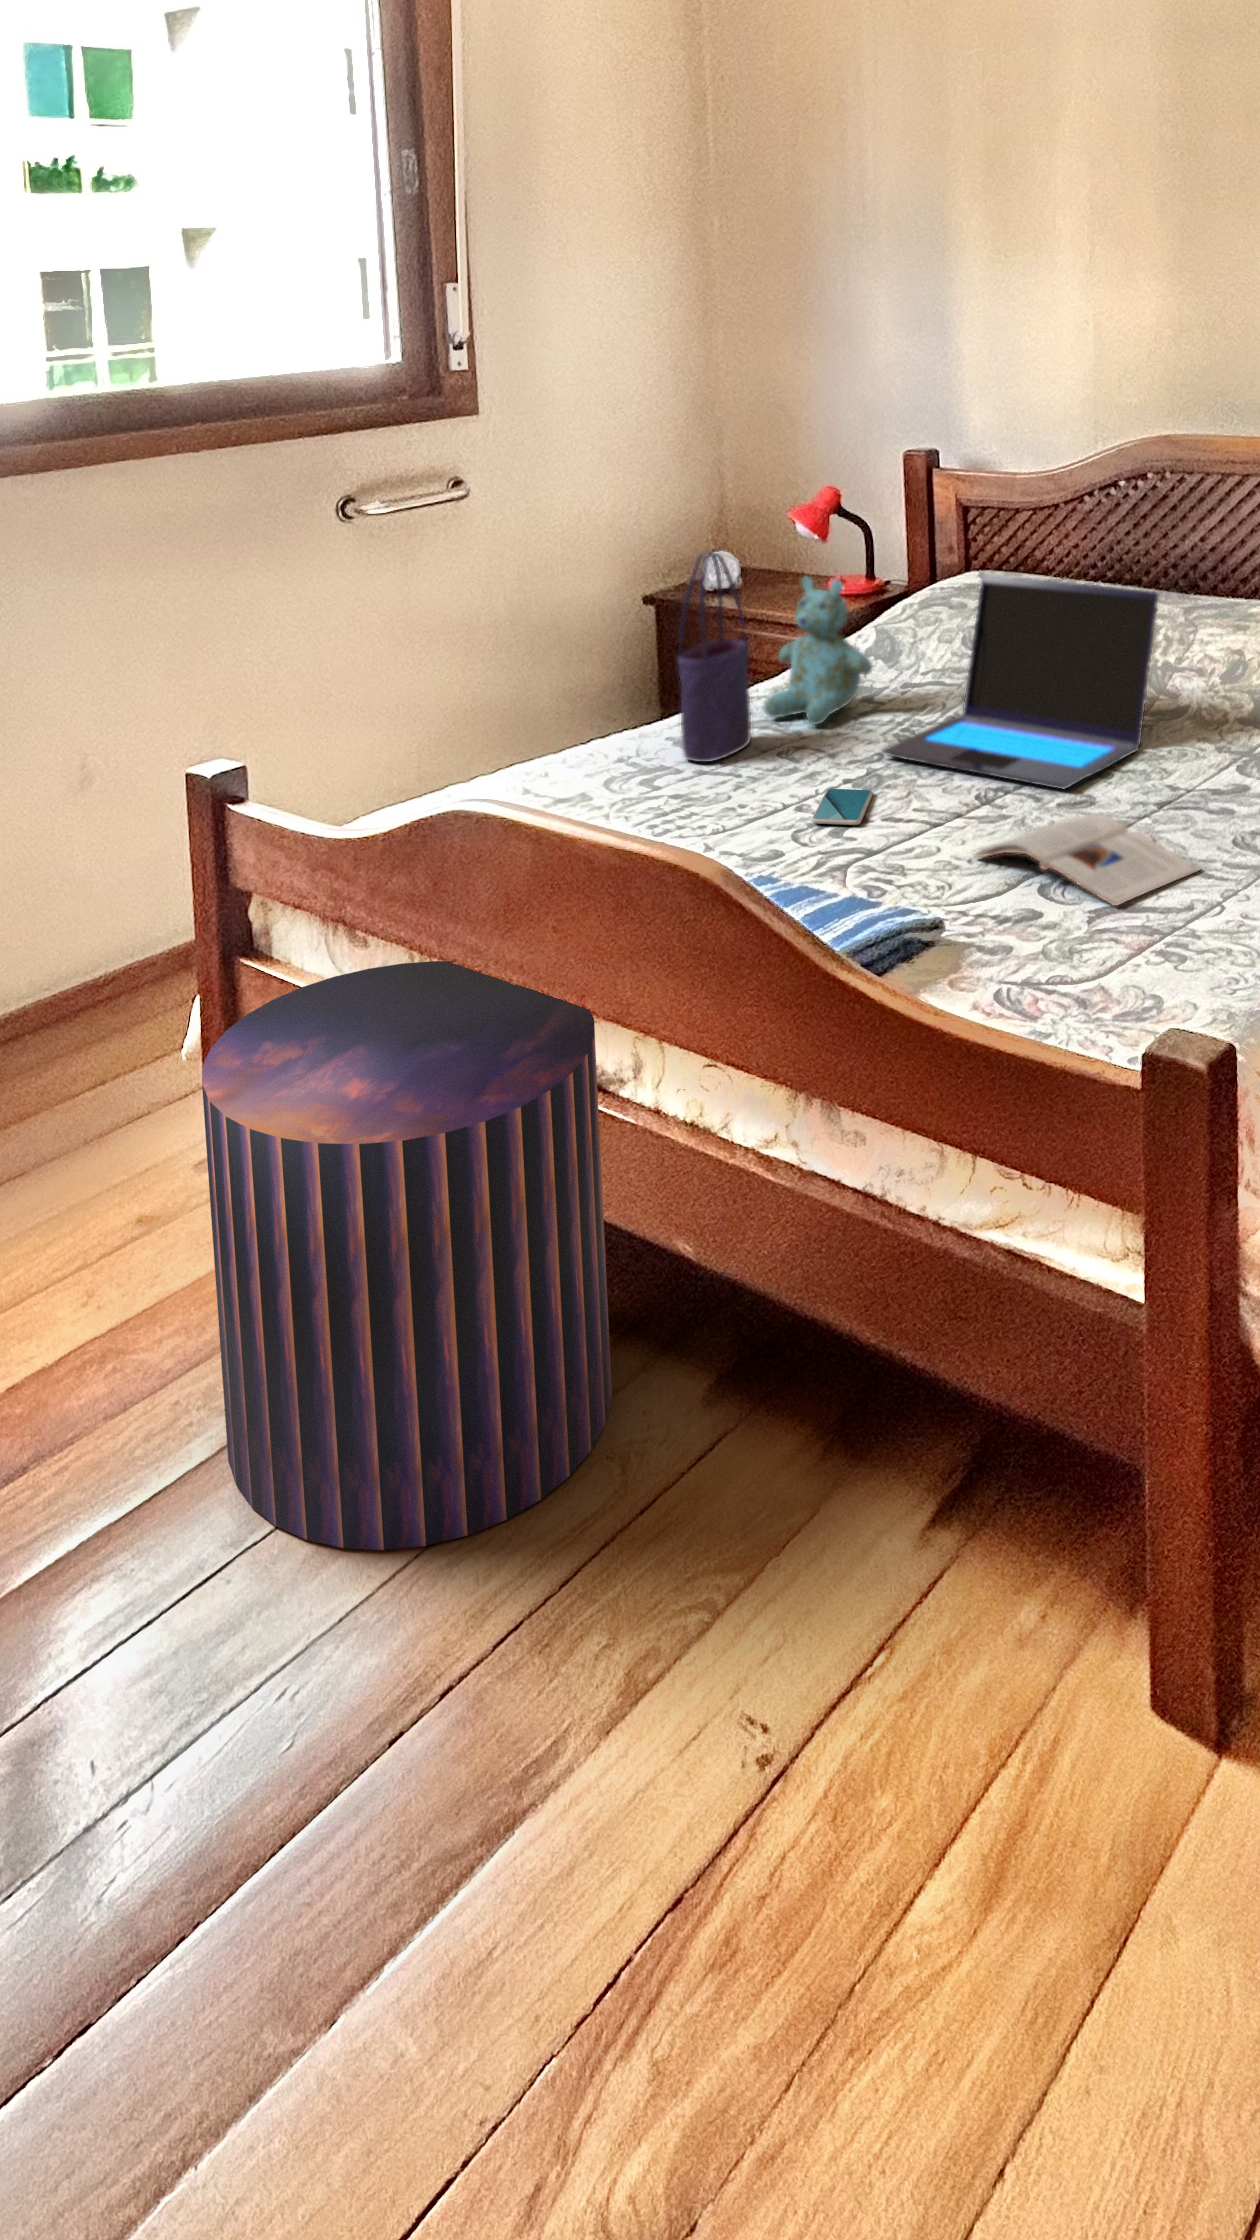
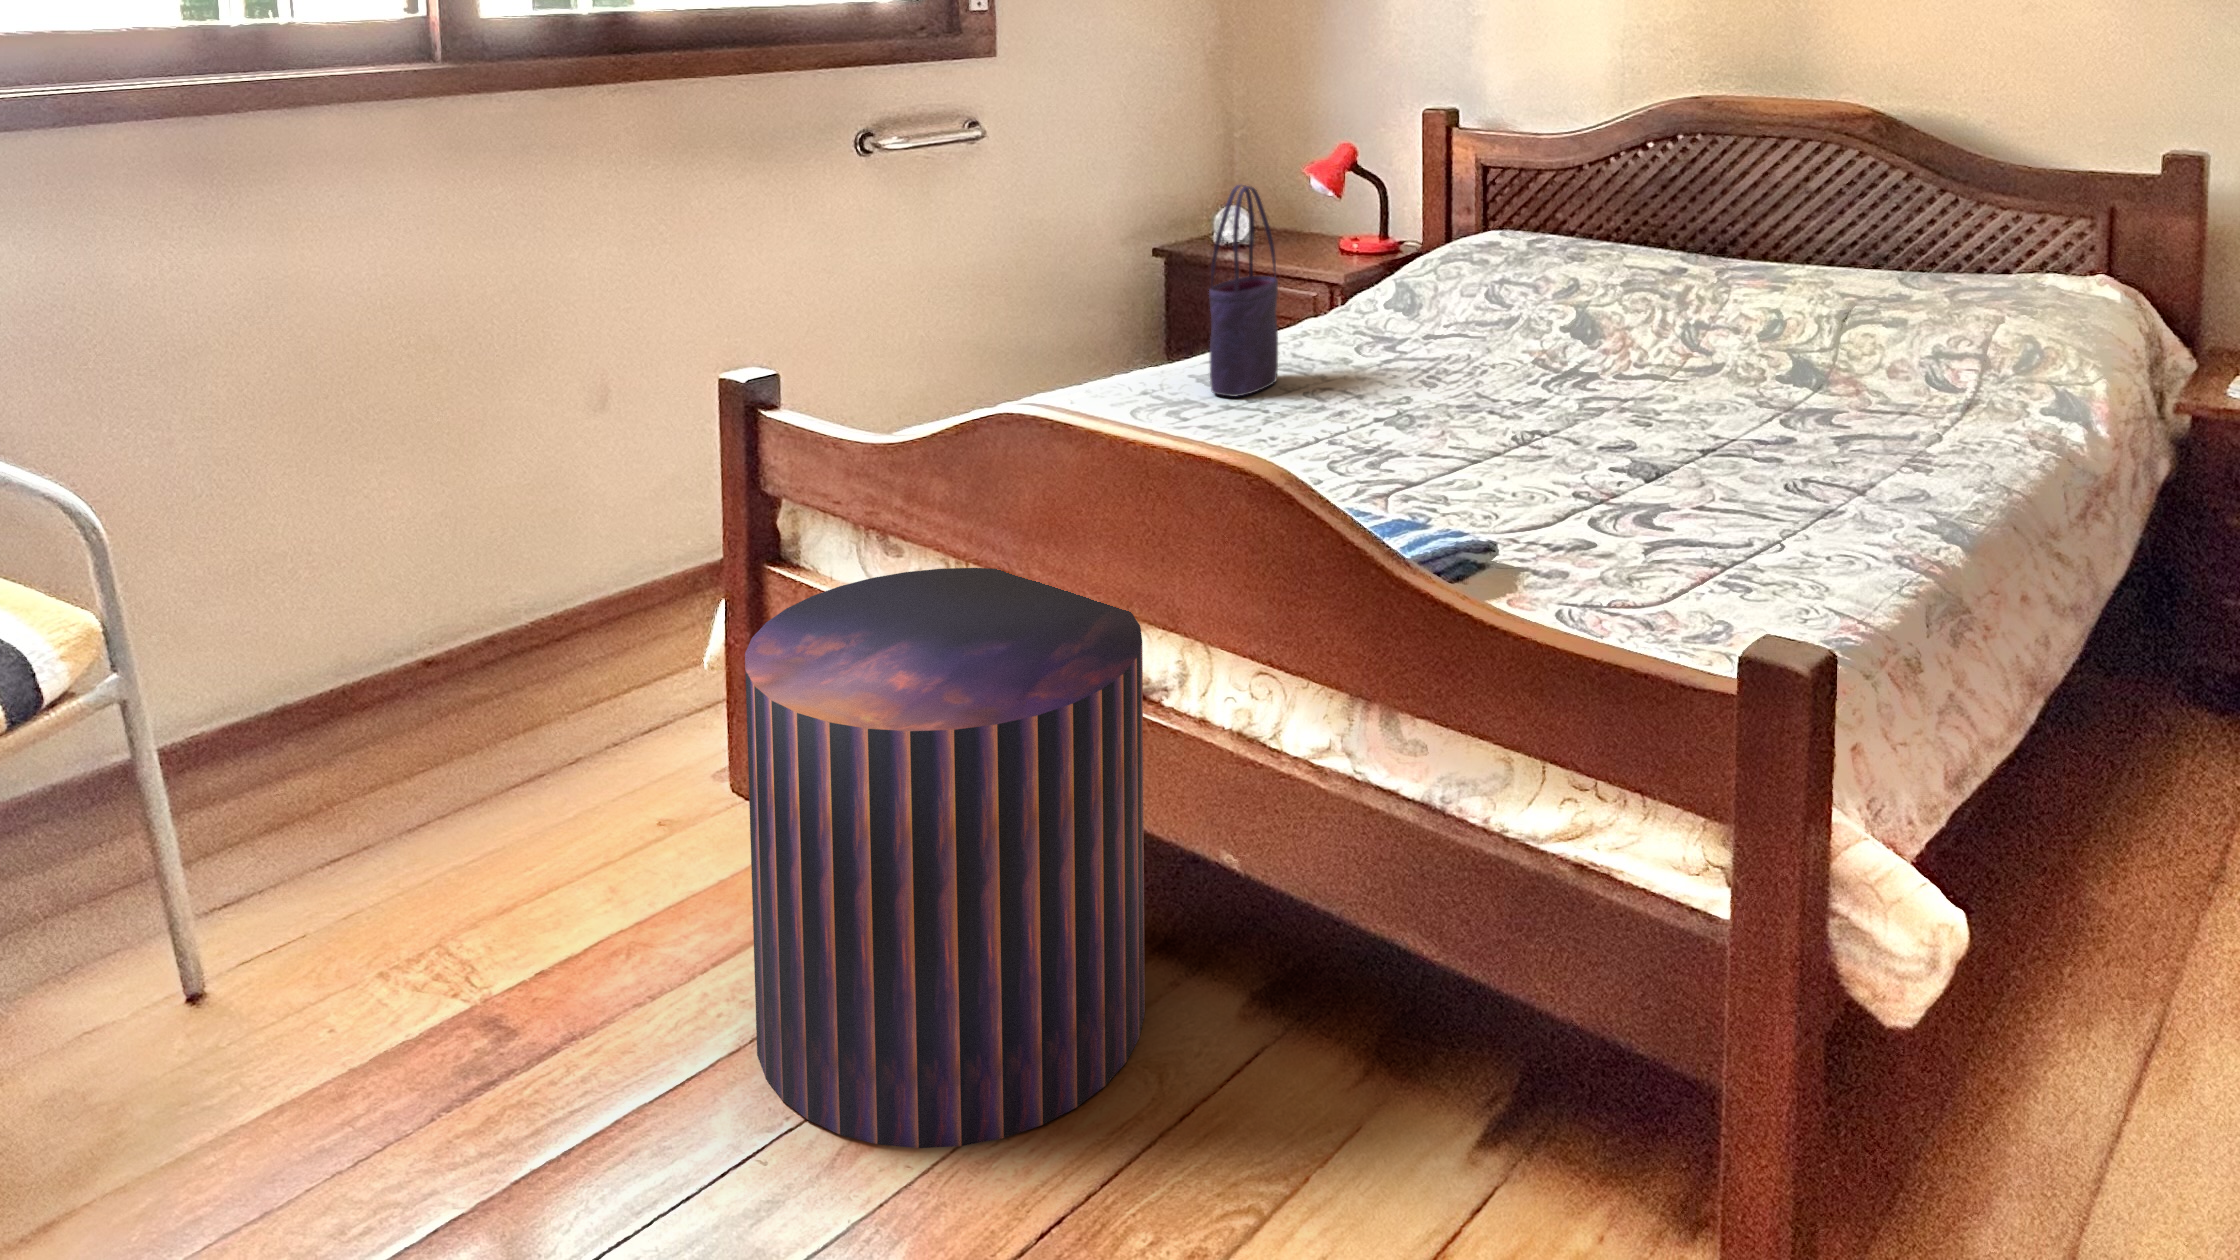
laptop: present [881,574,1158,789] -> none [1410,222,1700,433]
stuffed bear: present [763,576,873,725] -> none [1288,219,1400,367]
smartphone: present [812,789,873,825] -> none [1348,424,1408,457]
magazine: present [974,814,1200,906] -> none [1517,453,1756,540]

